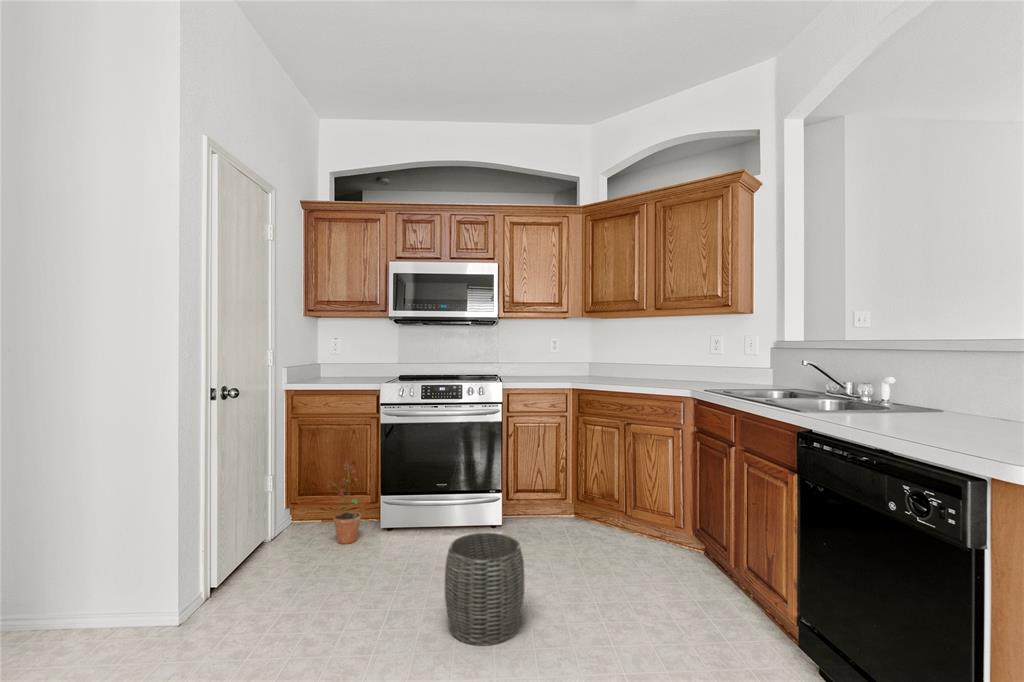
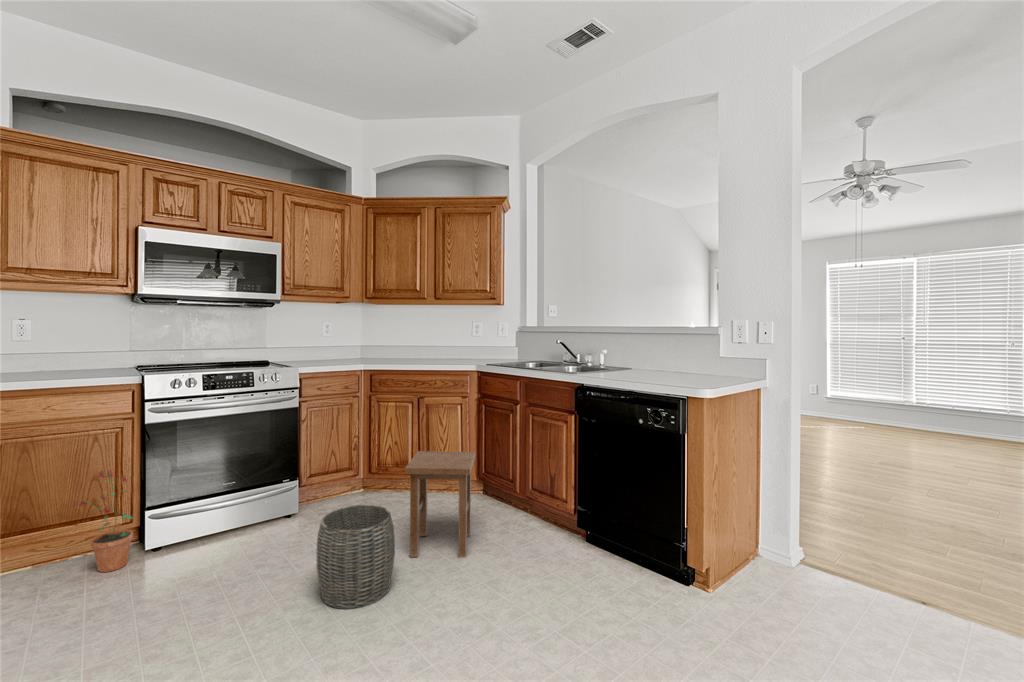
stool: none [553,487,653,630] -> present [405,451,475,558]

